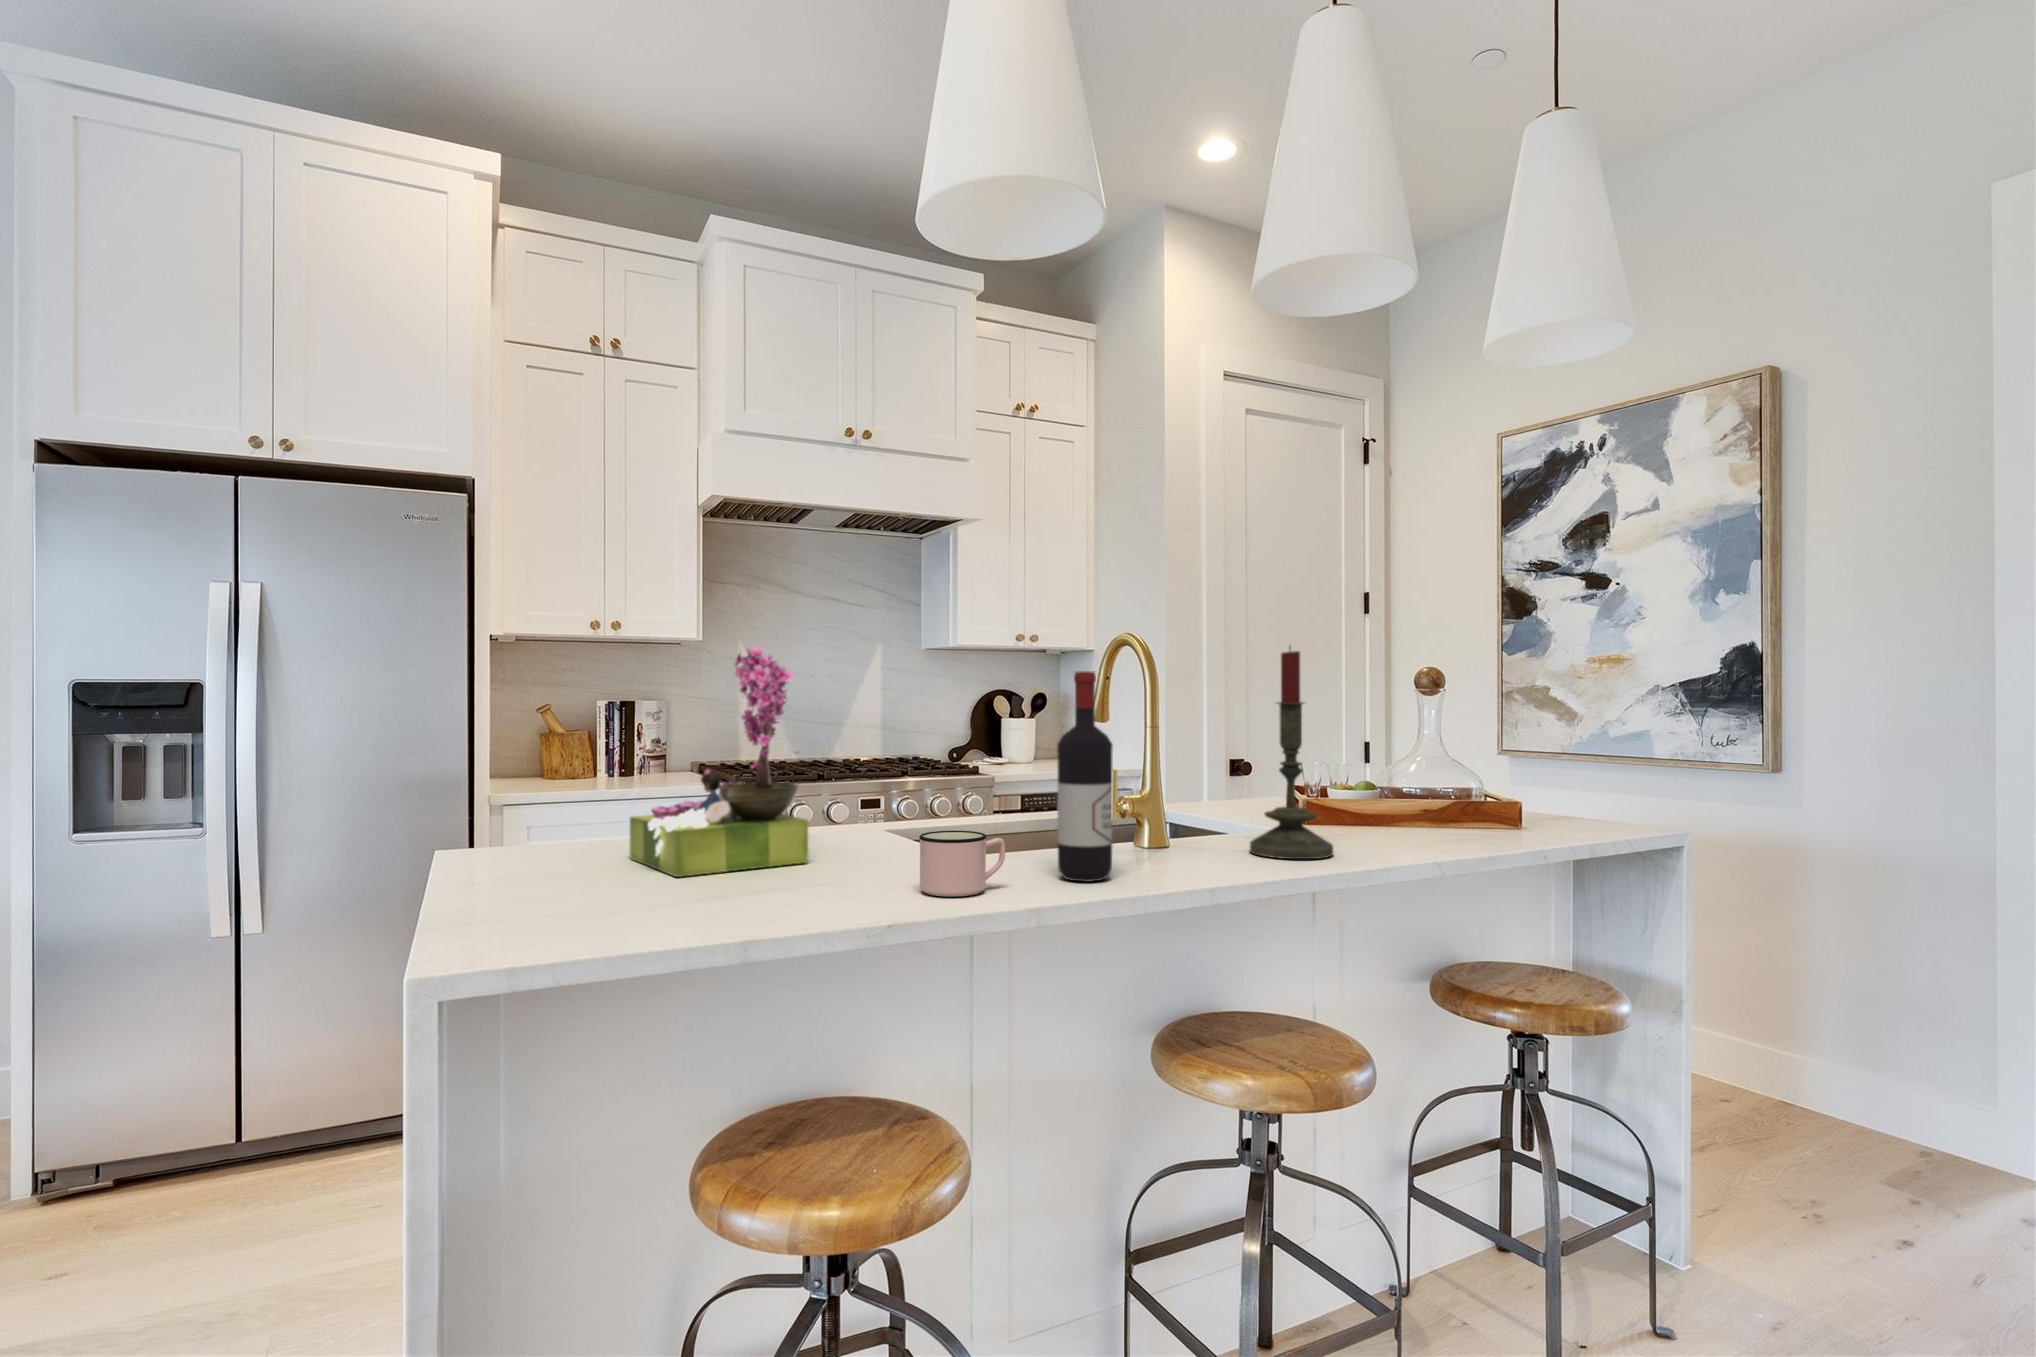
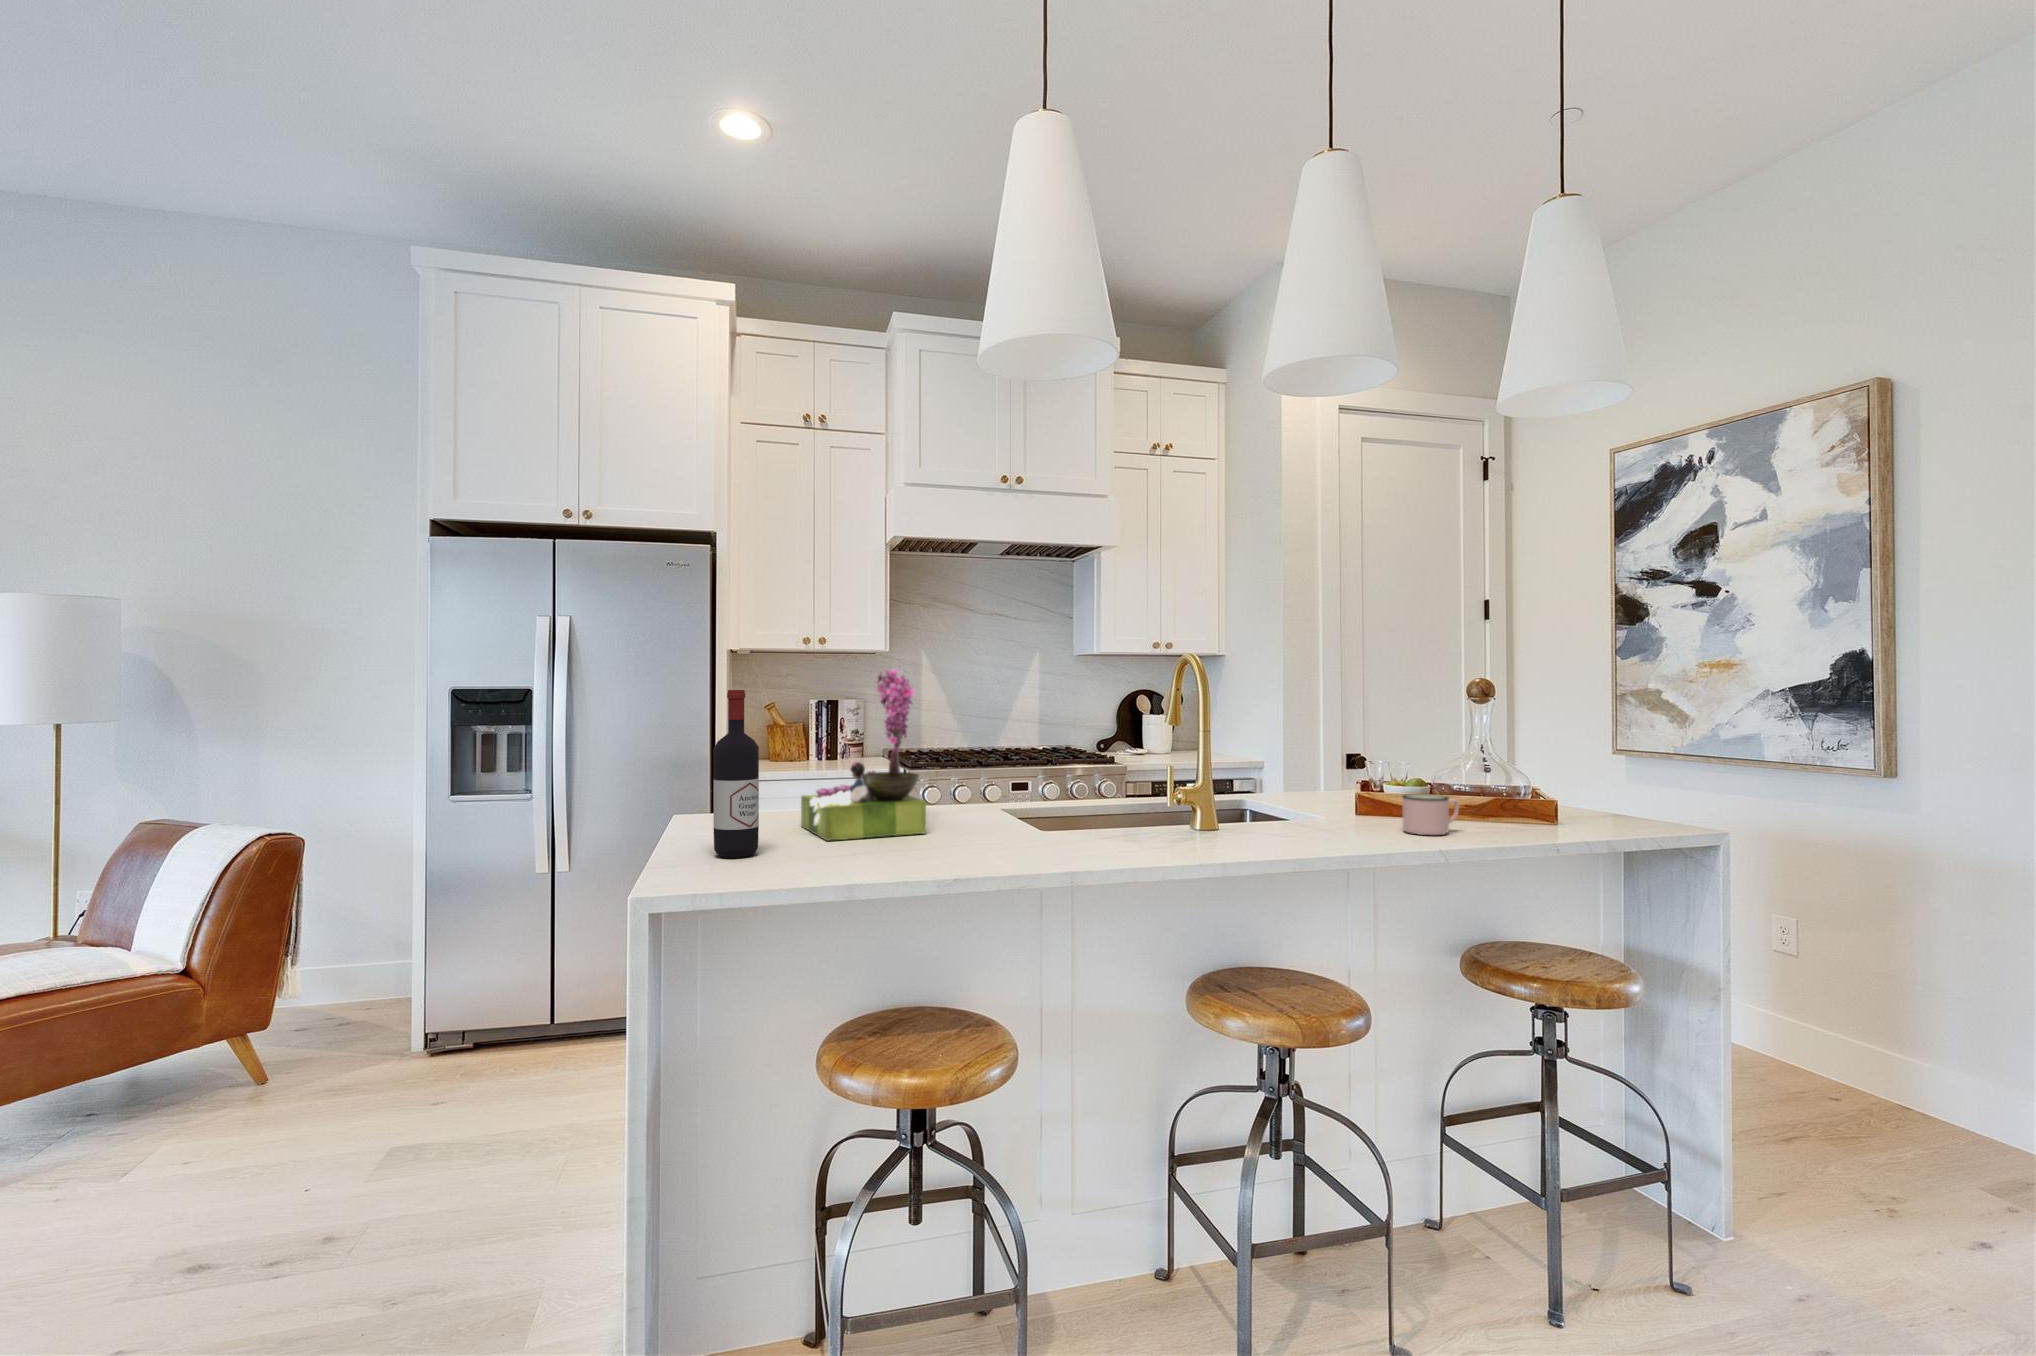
candle: present [1250,650,1333,859] -> none [1282,665,1353,844]
wine bottle: present [1057,671,1113,882] -> present [713,690,759,858]
mug: present [919,831,1005,896] -> present [1402,794,1459,835]

